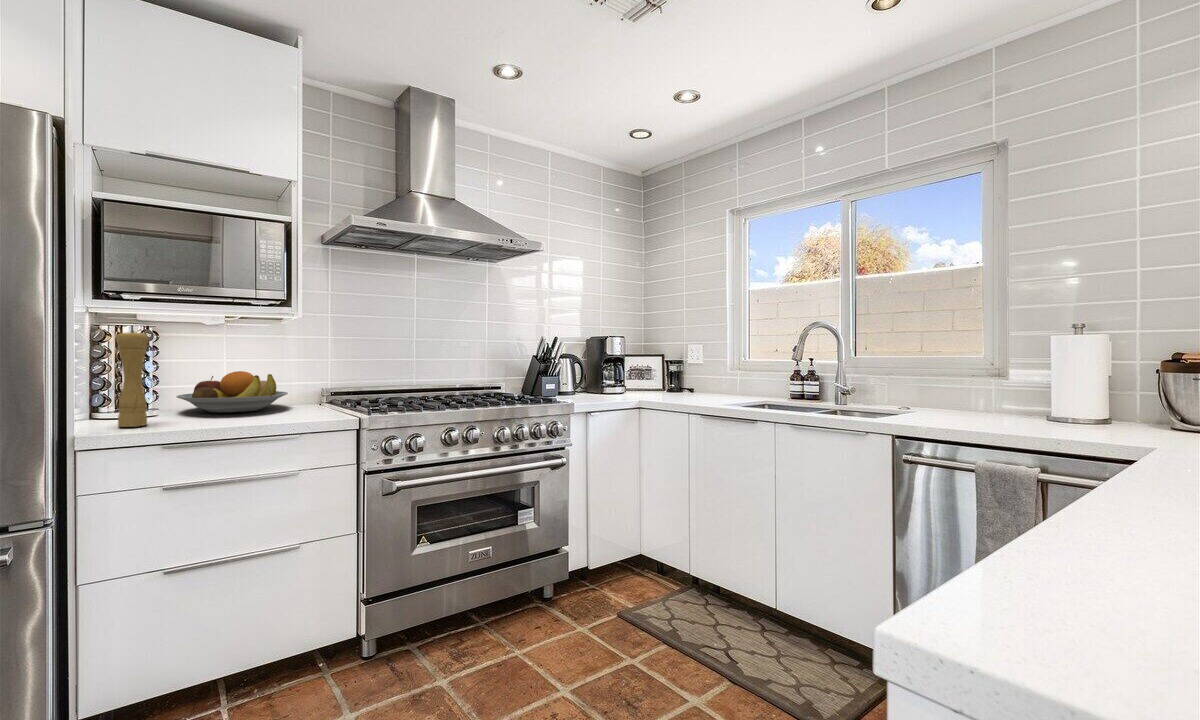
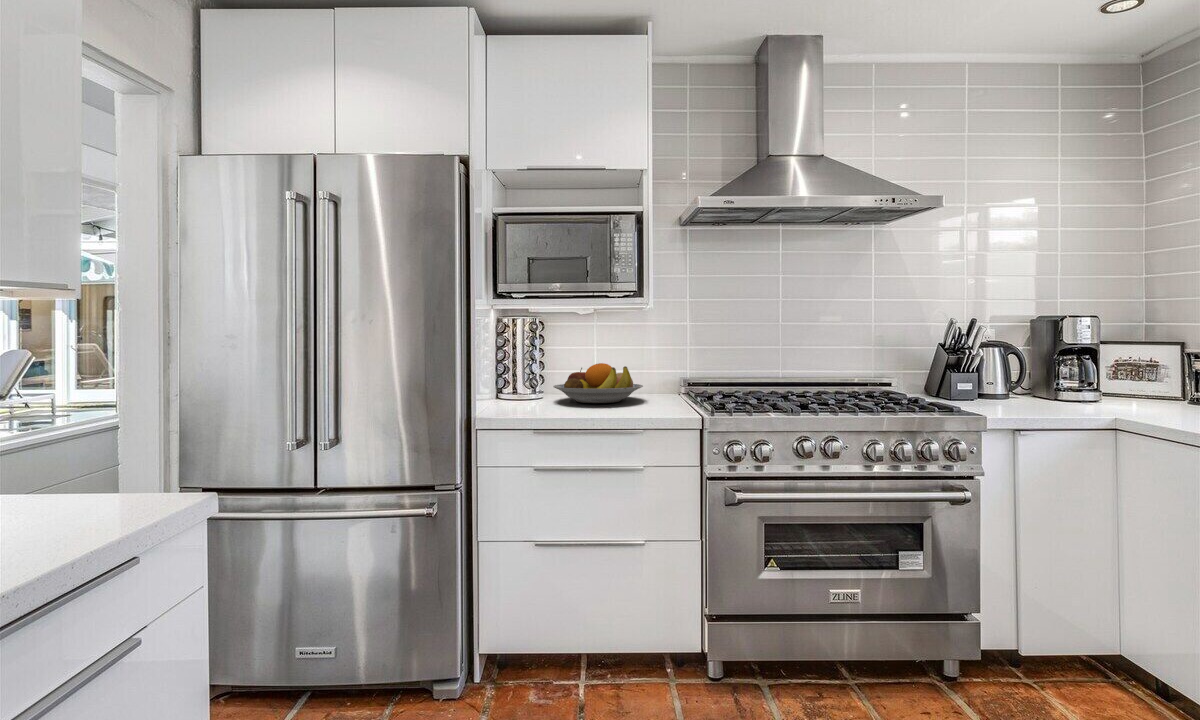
pepper mill: present [116,331,148,427] -> none [507,327,529,411]

